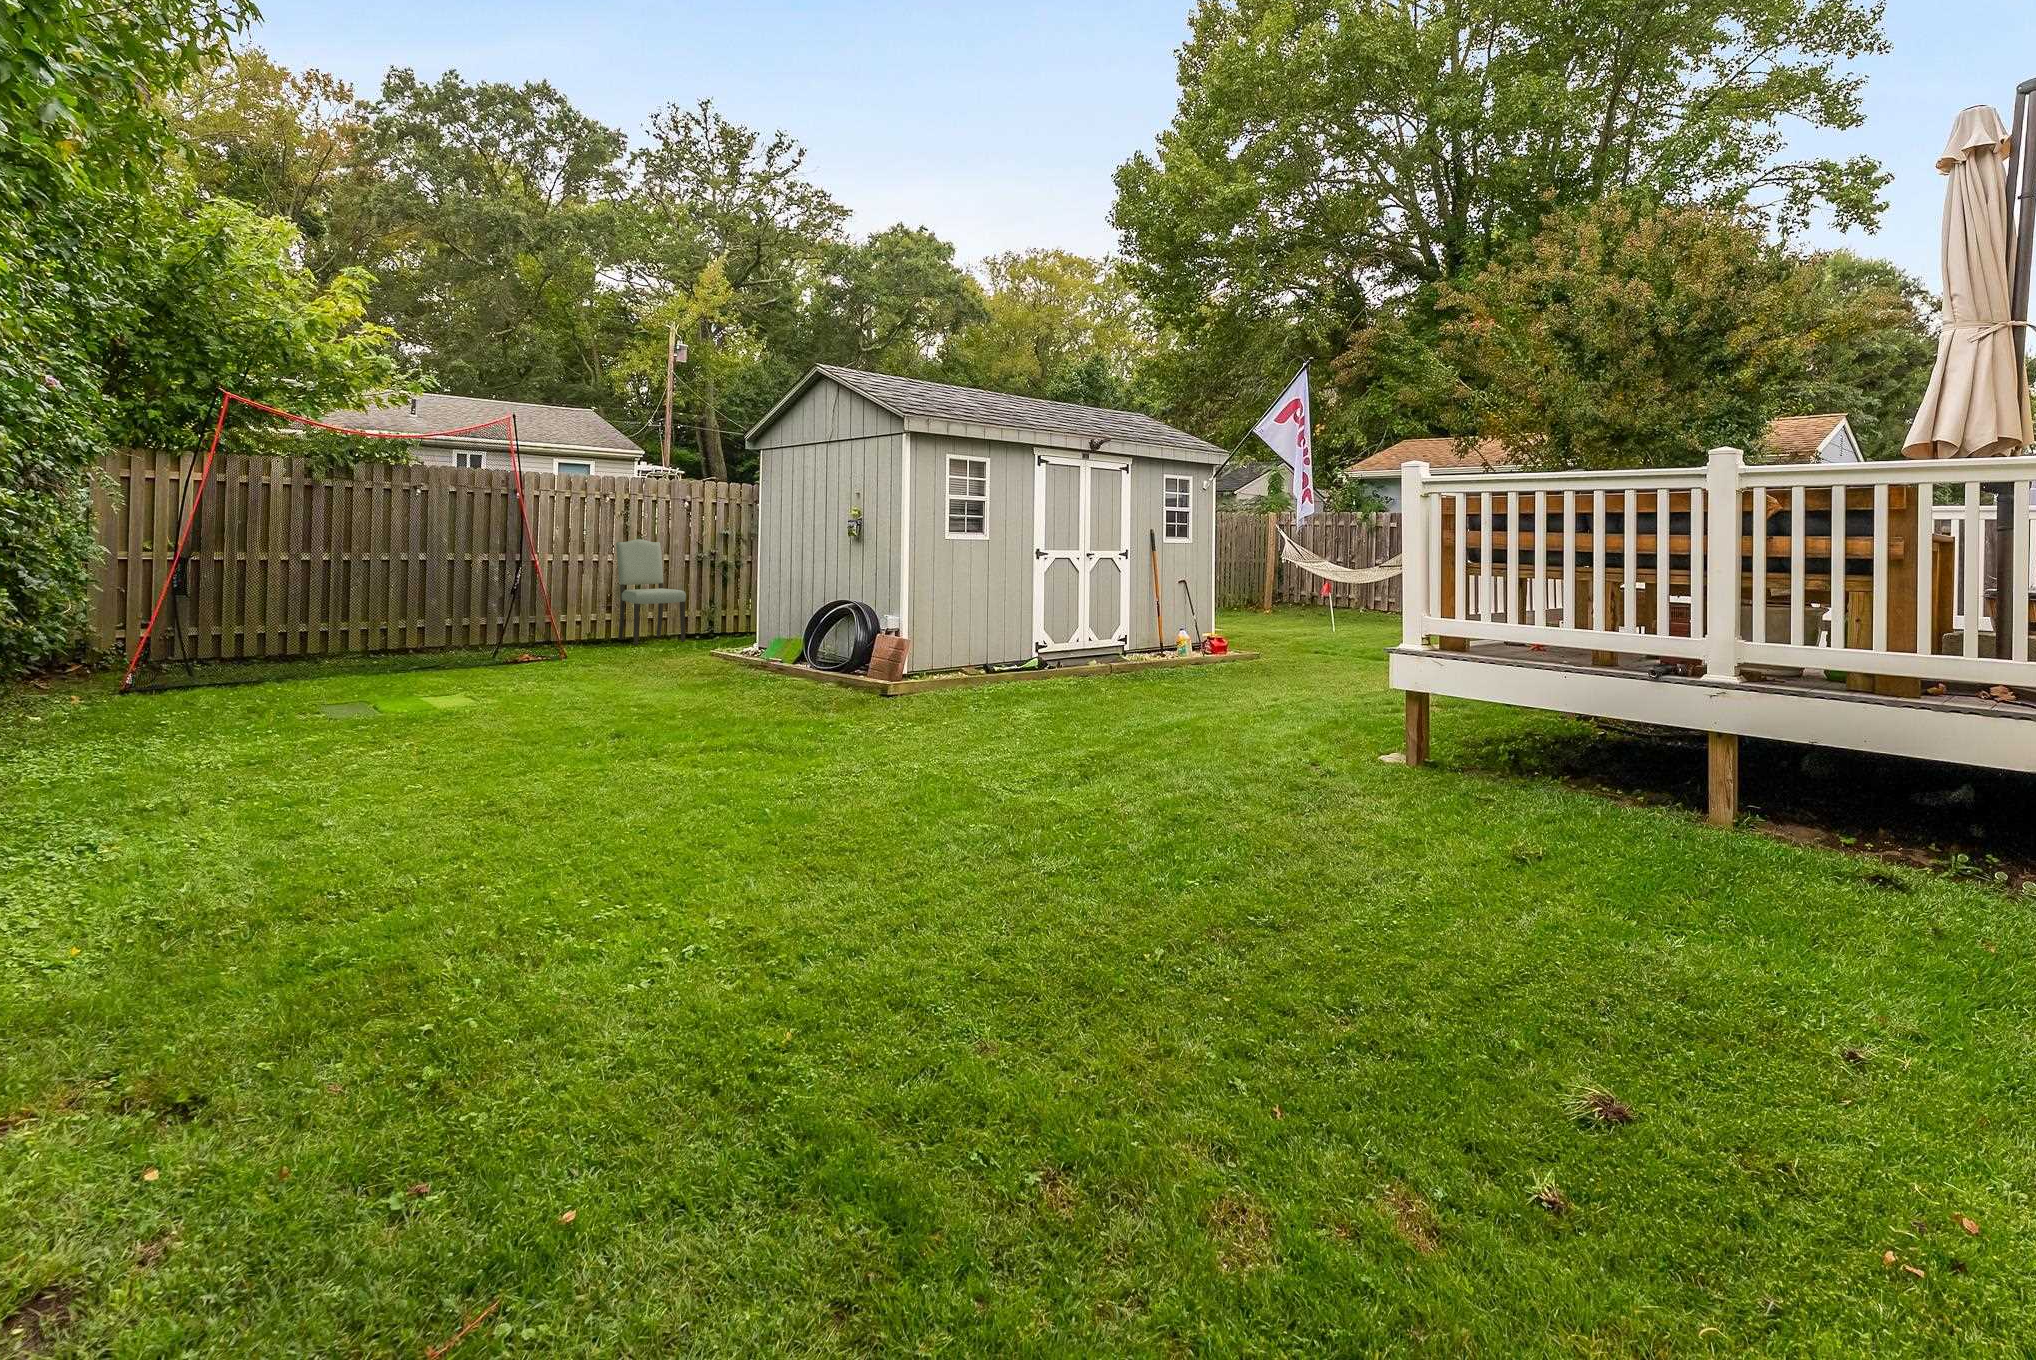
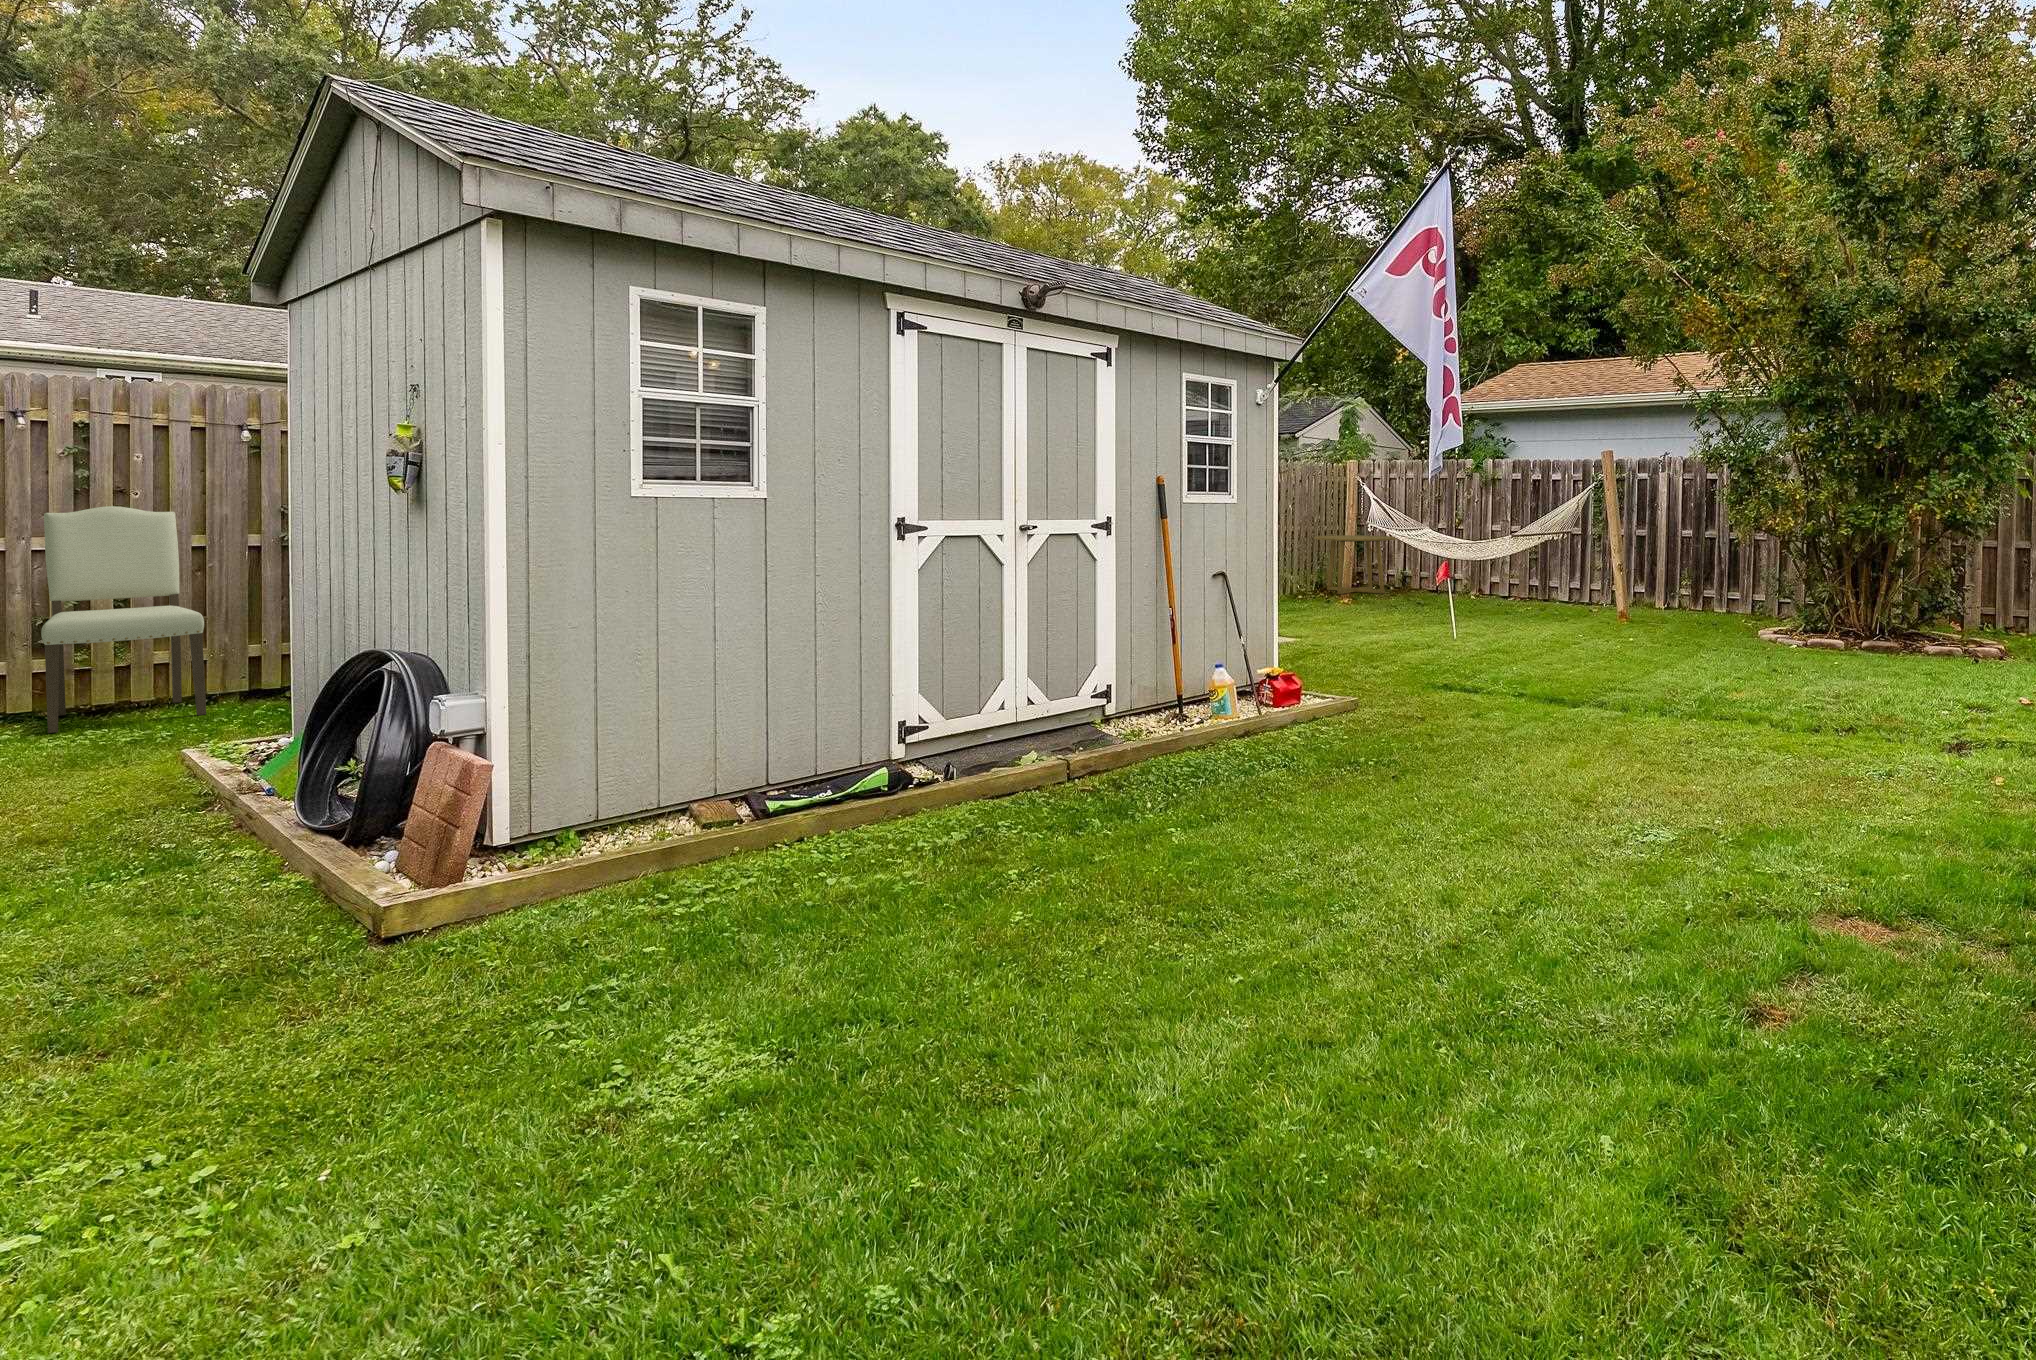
round table: none [1244,566,1305,607] -> present [1314,535,1397,594]

